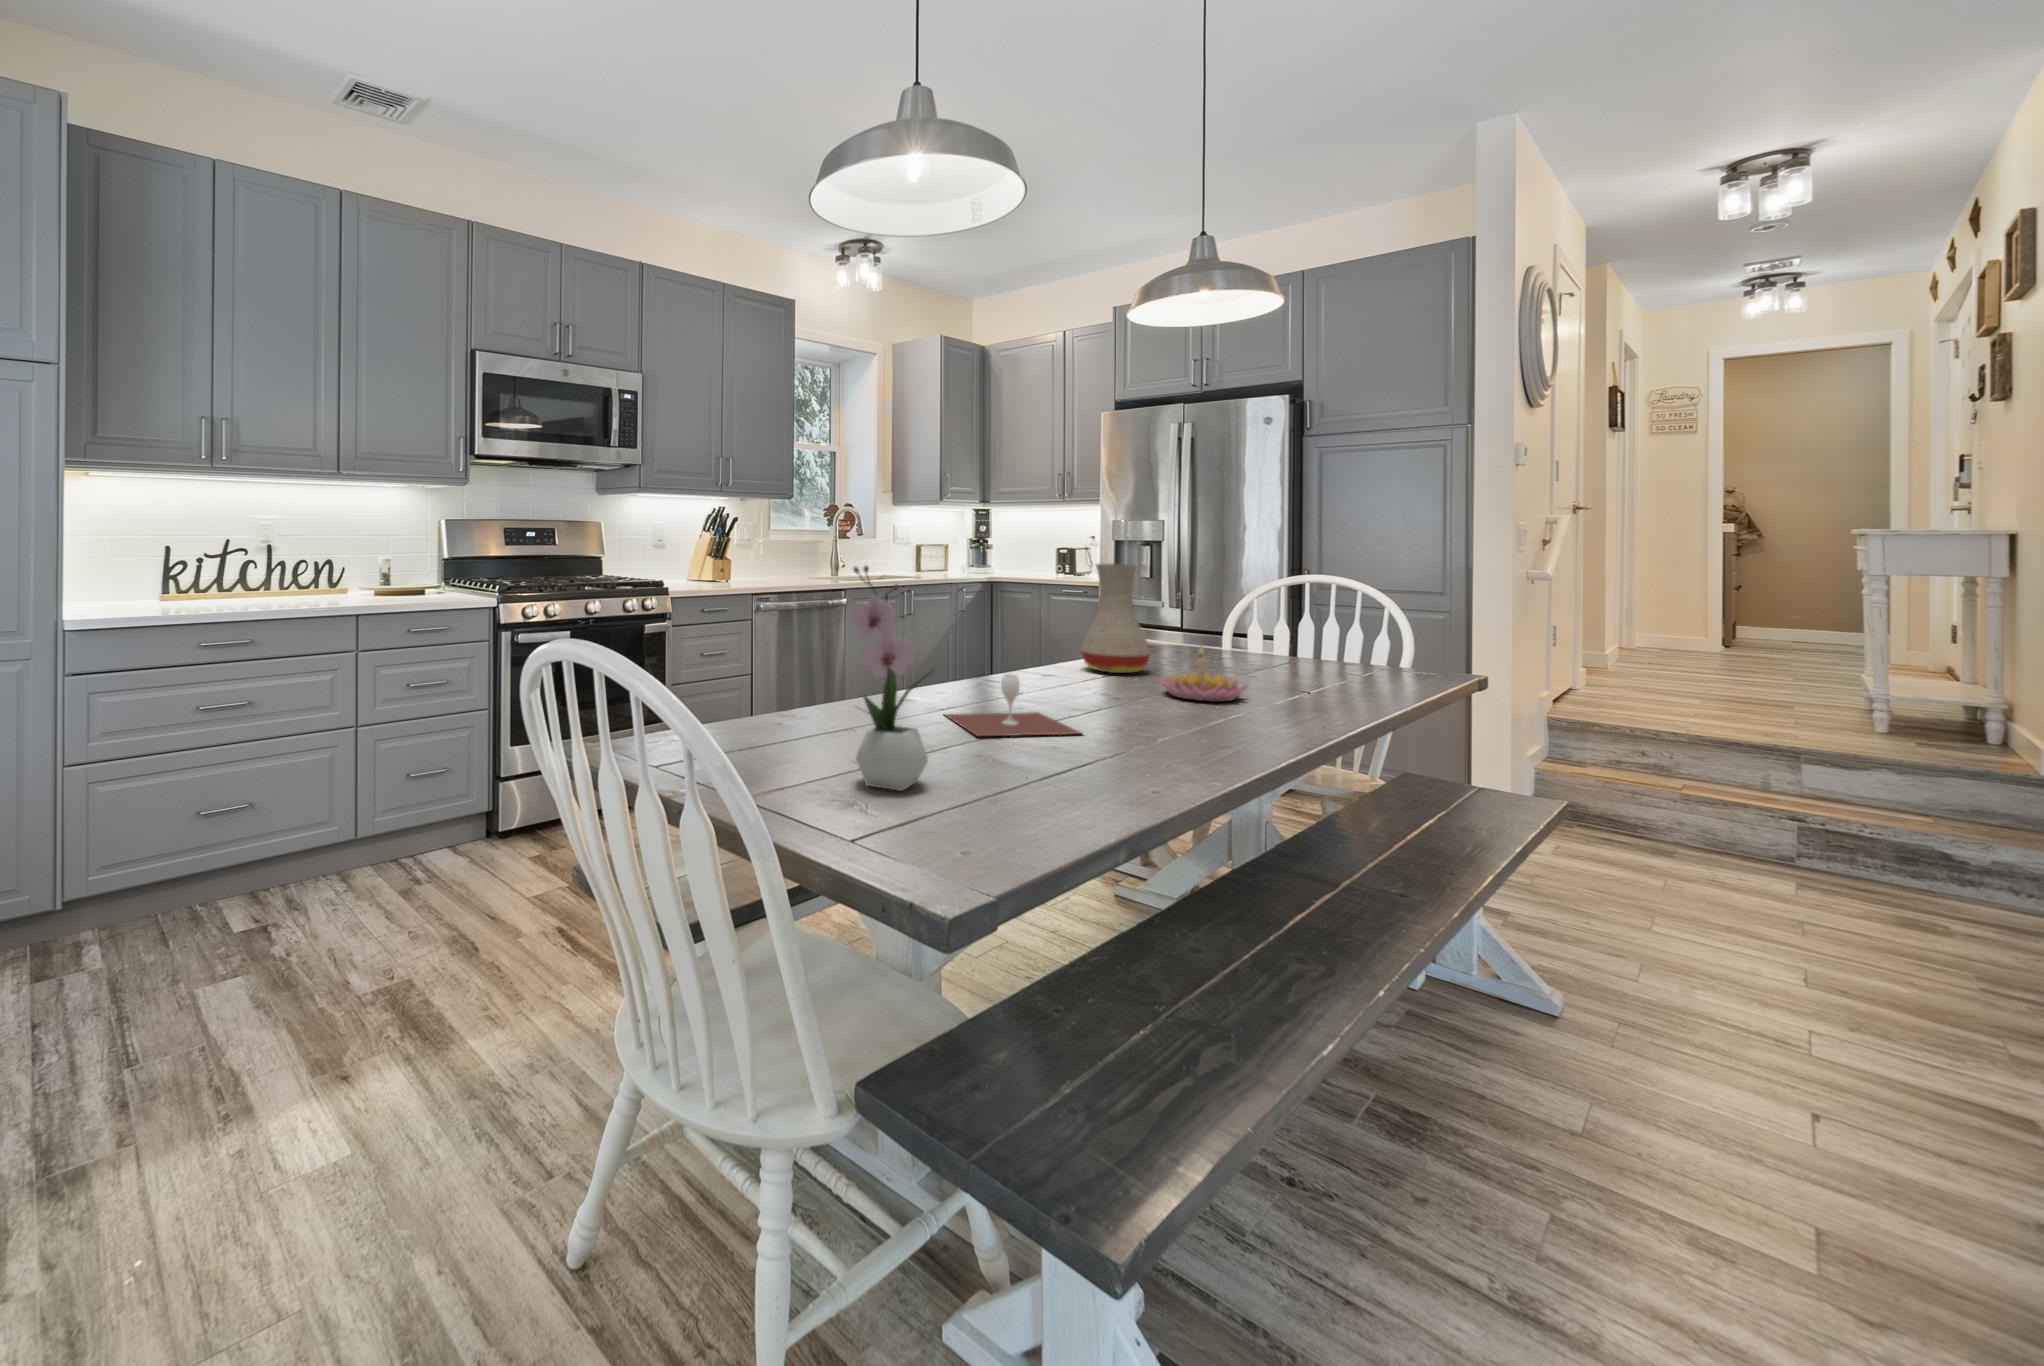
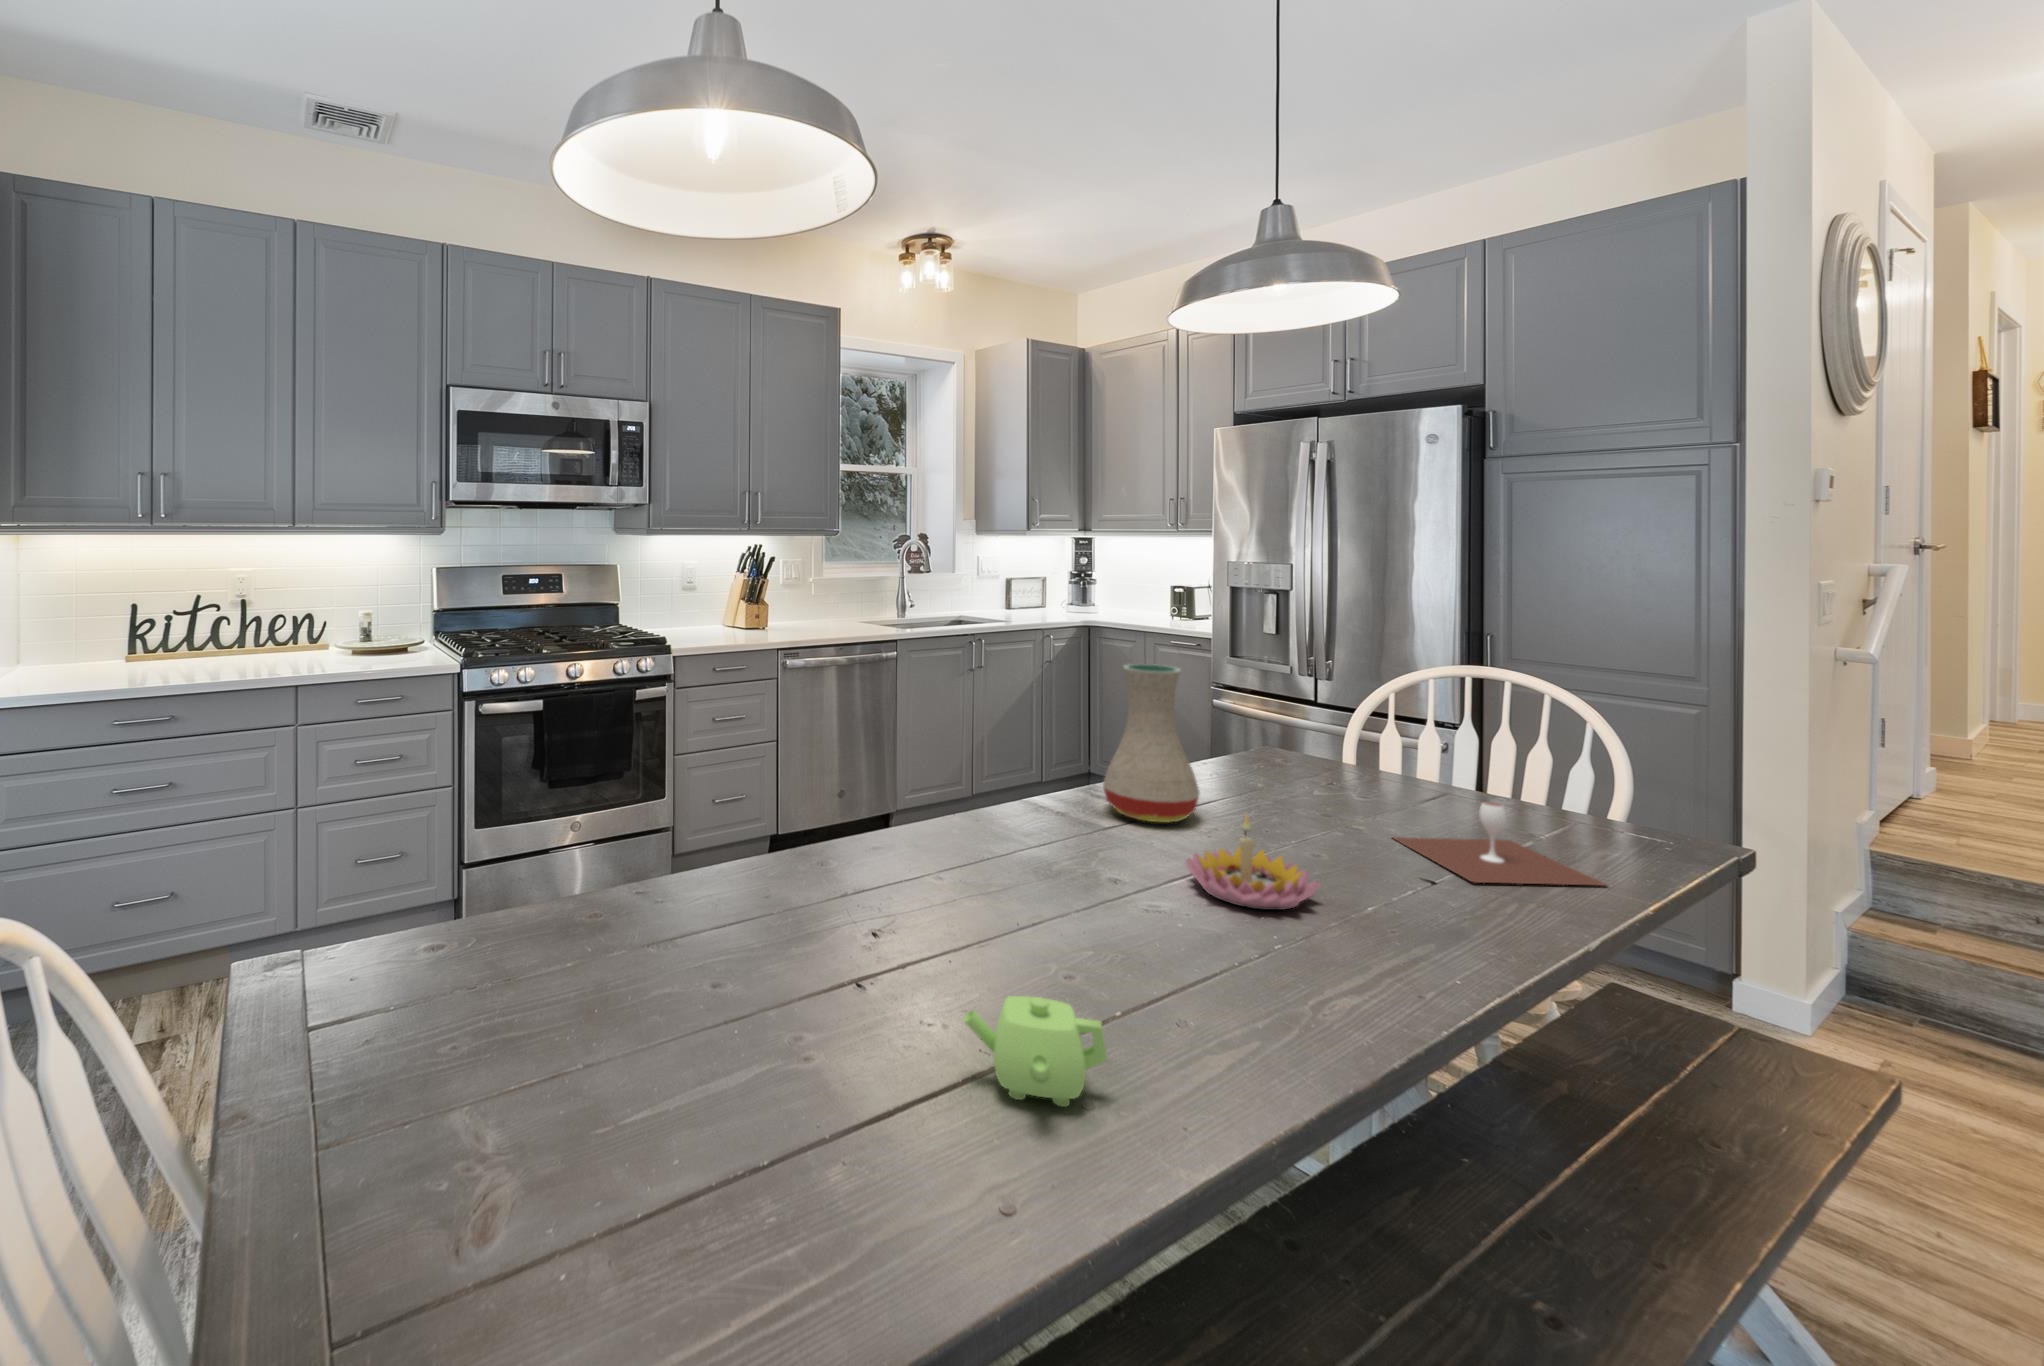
flower arrangement: present [850,566,933,791] -> none [484,787,655,1173]
wine glass: present [944,675,1081,736] -> present [1394,802,1605,886]
teapot: none [1089,706,1176,762] -> present [963,996,1107,1107]

